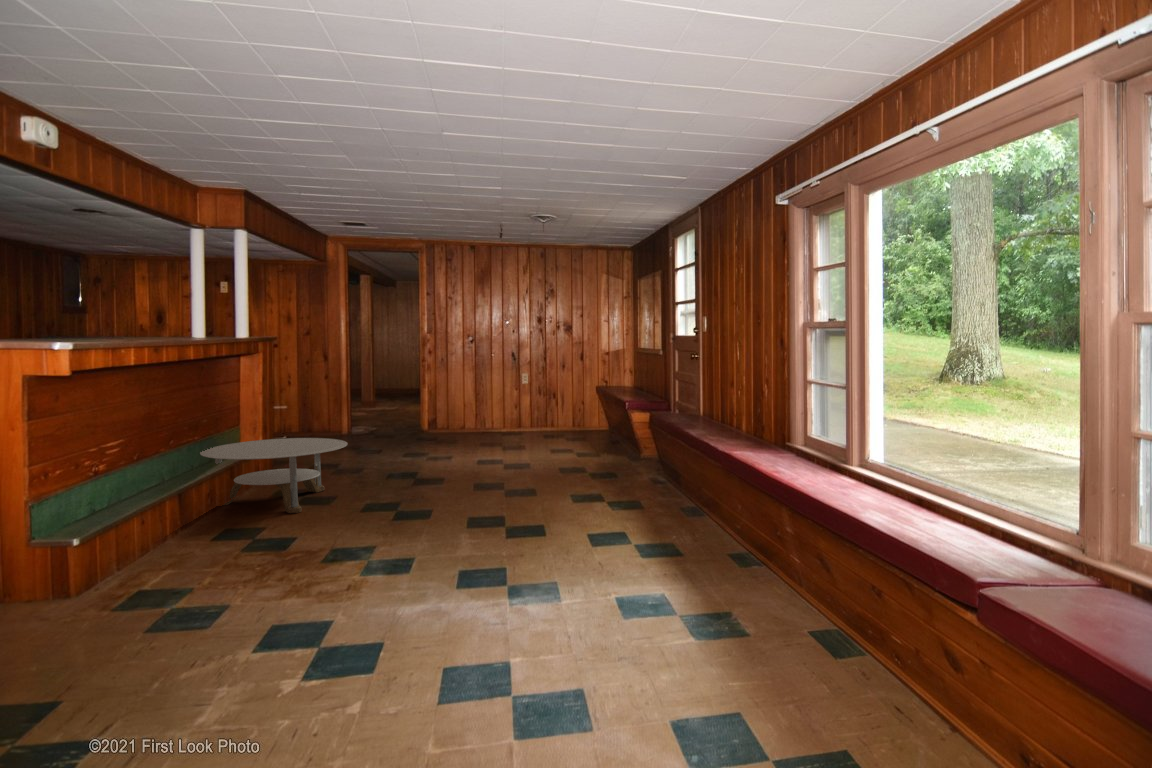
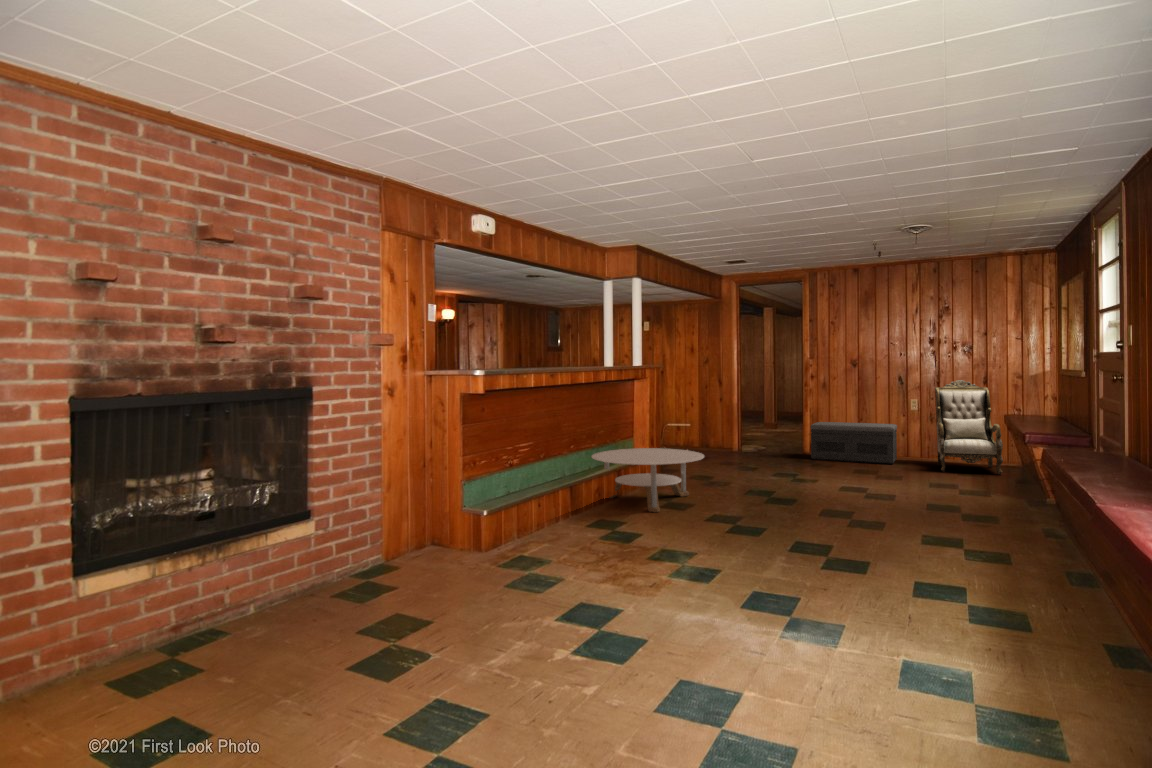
armchair: none [542,356,600,442] -> present [935,380,1003,475]
storage bench: none [430,400,511,441] -> present [811,422,897,464]

